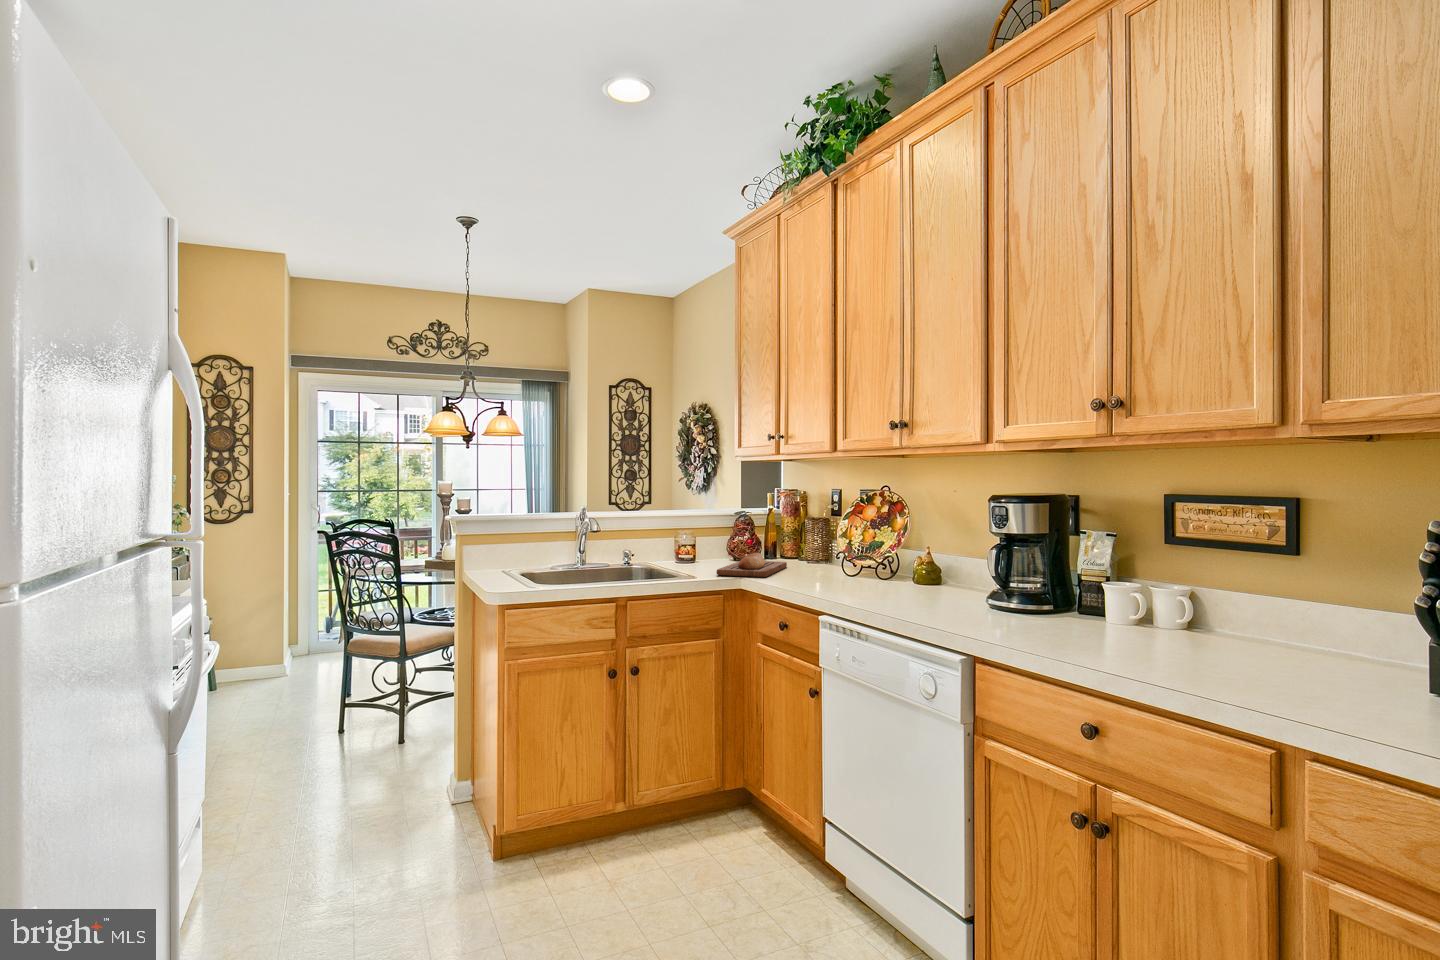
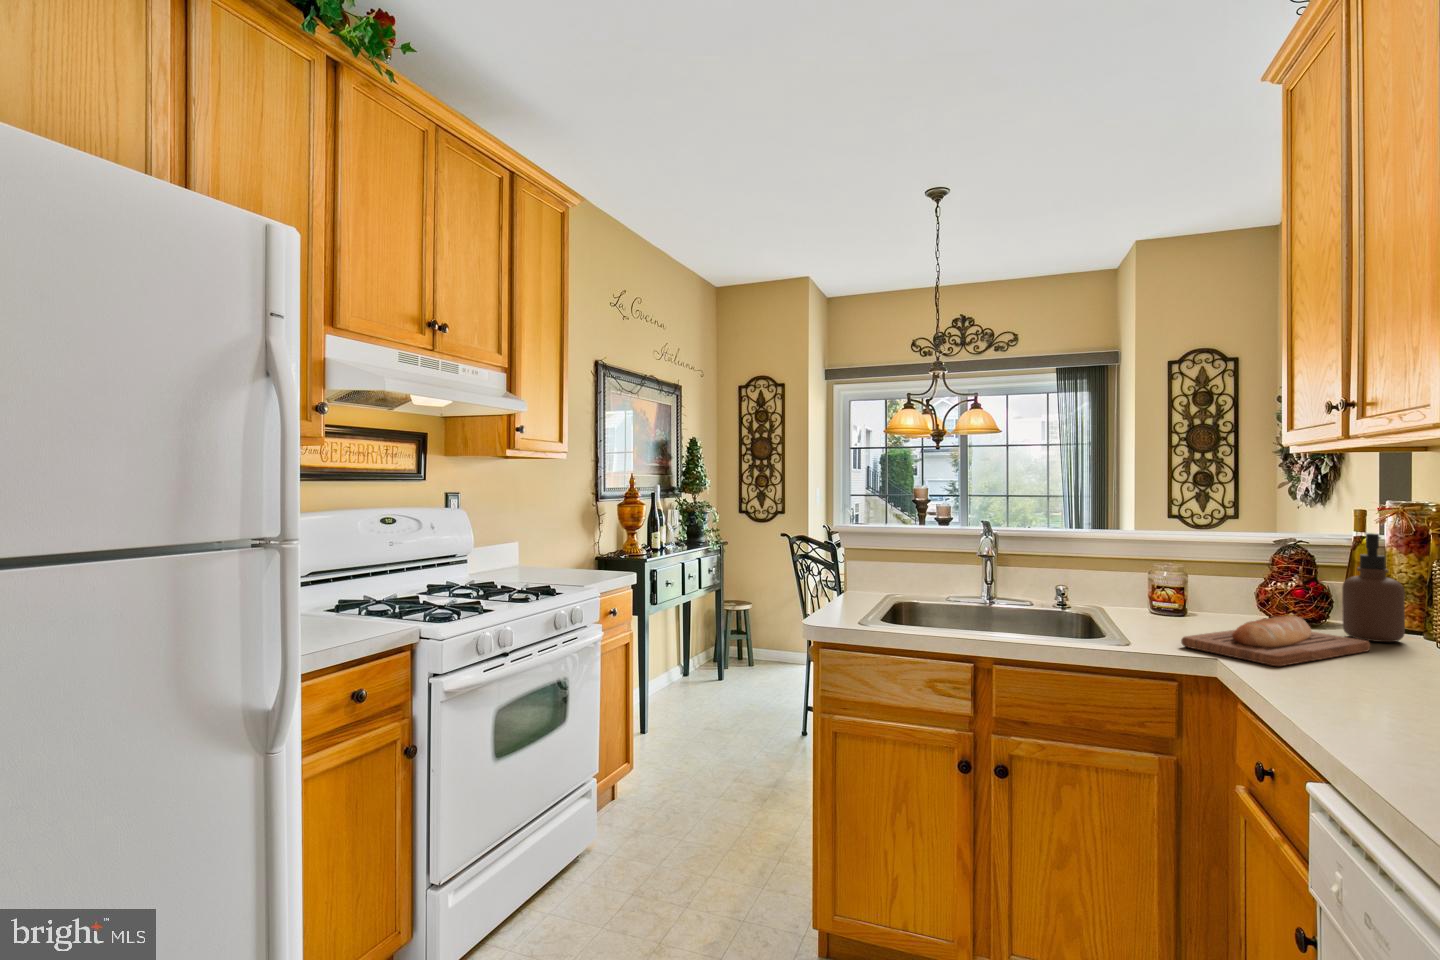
soap dispenser: none [769,506,794,563] -> present [1342,533,1405,642]

